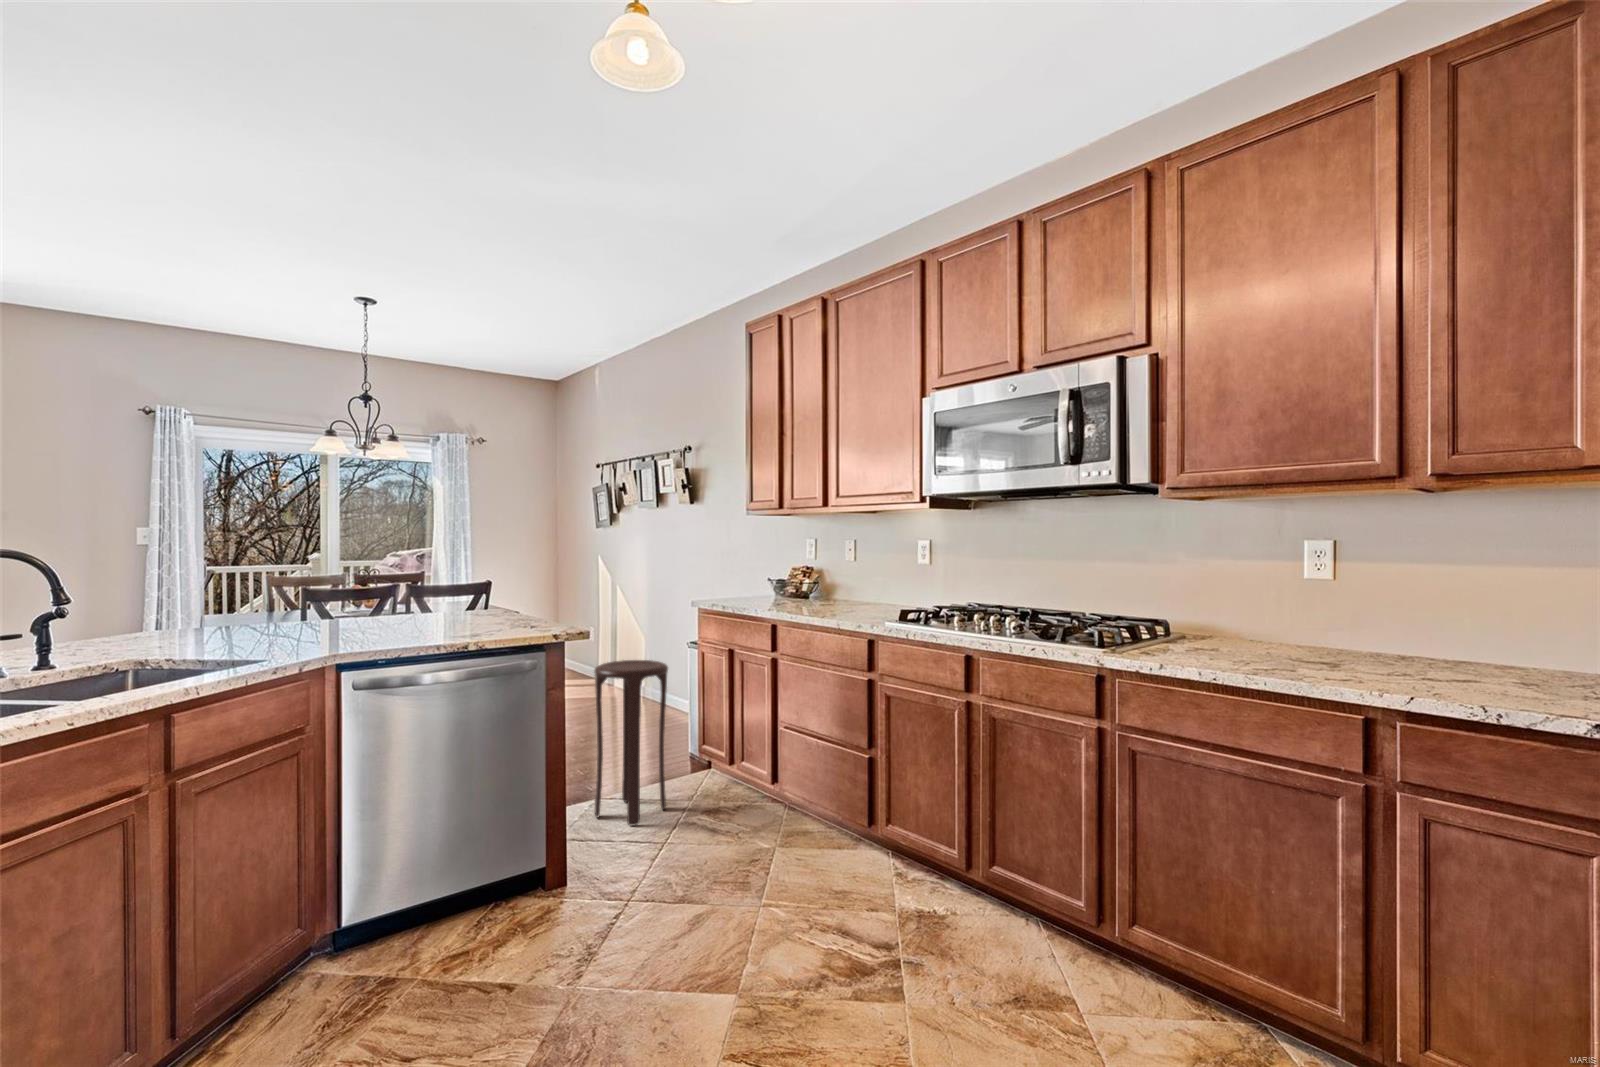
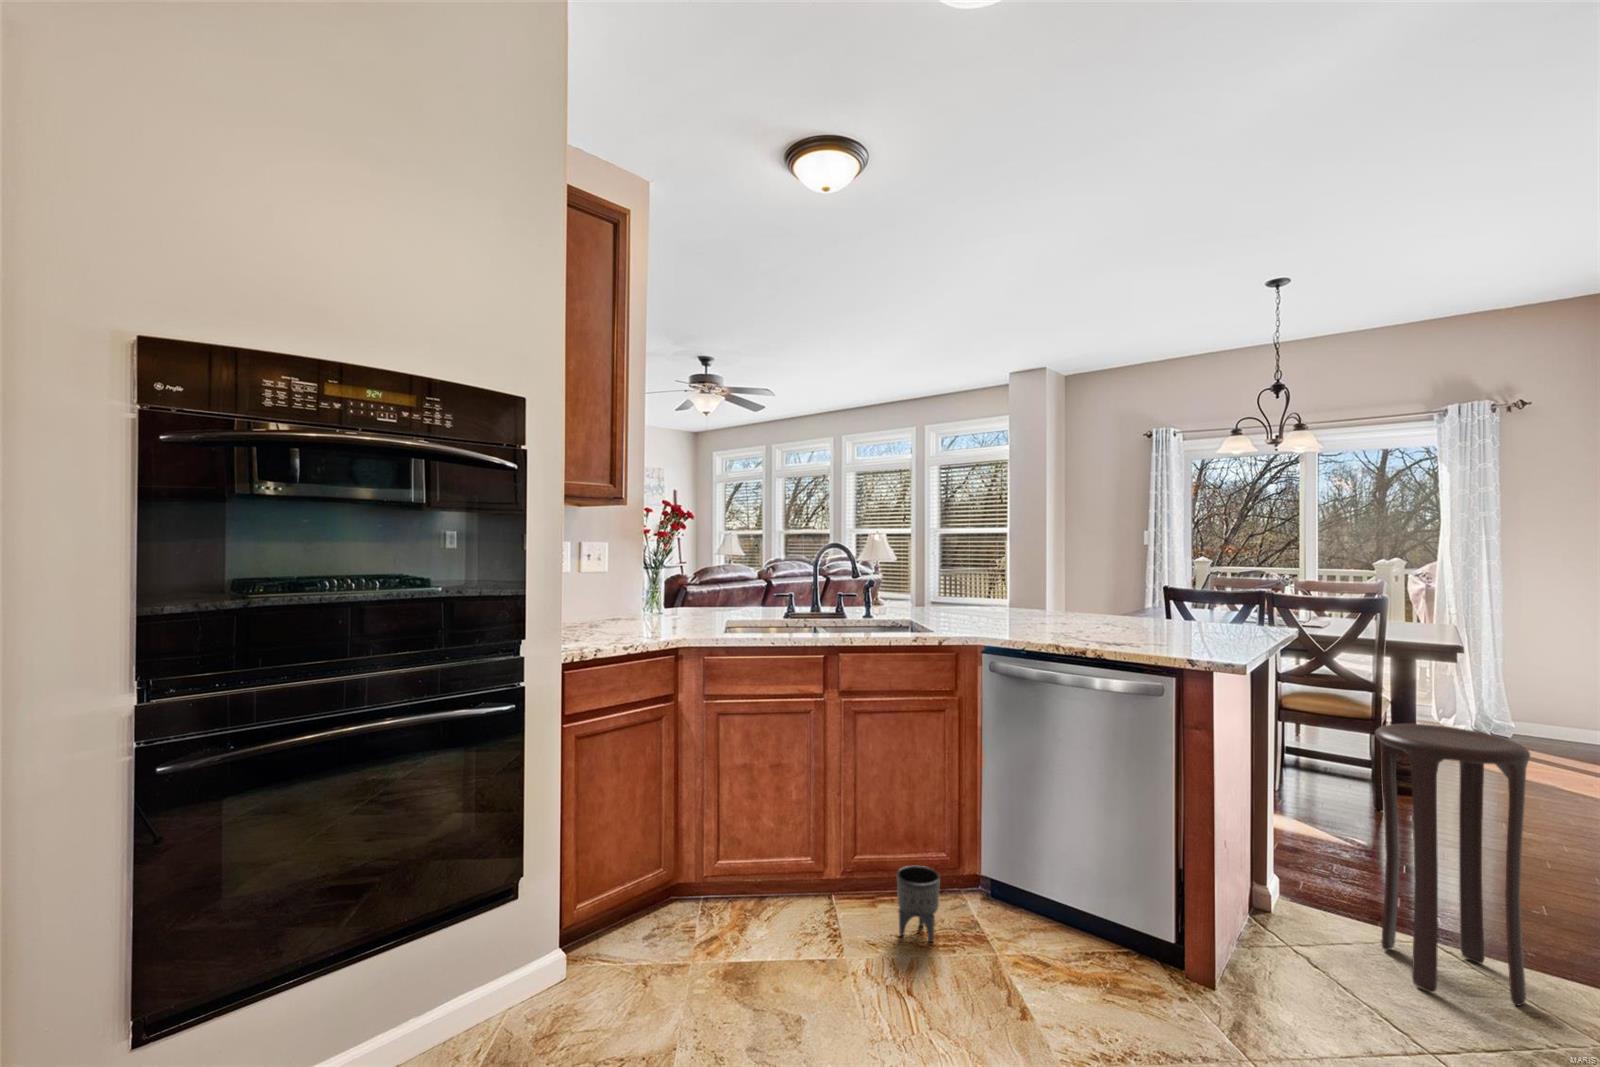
planter: none [291,937,353,1038] -> present [897,866,940,942]

